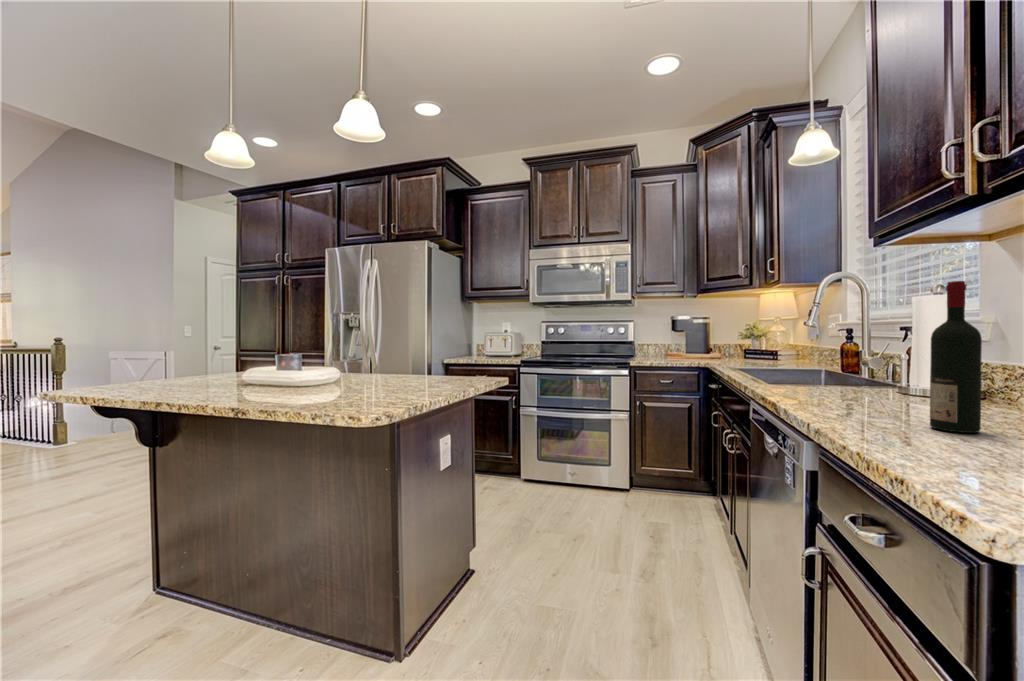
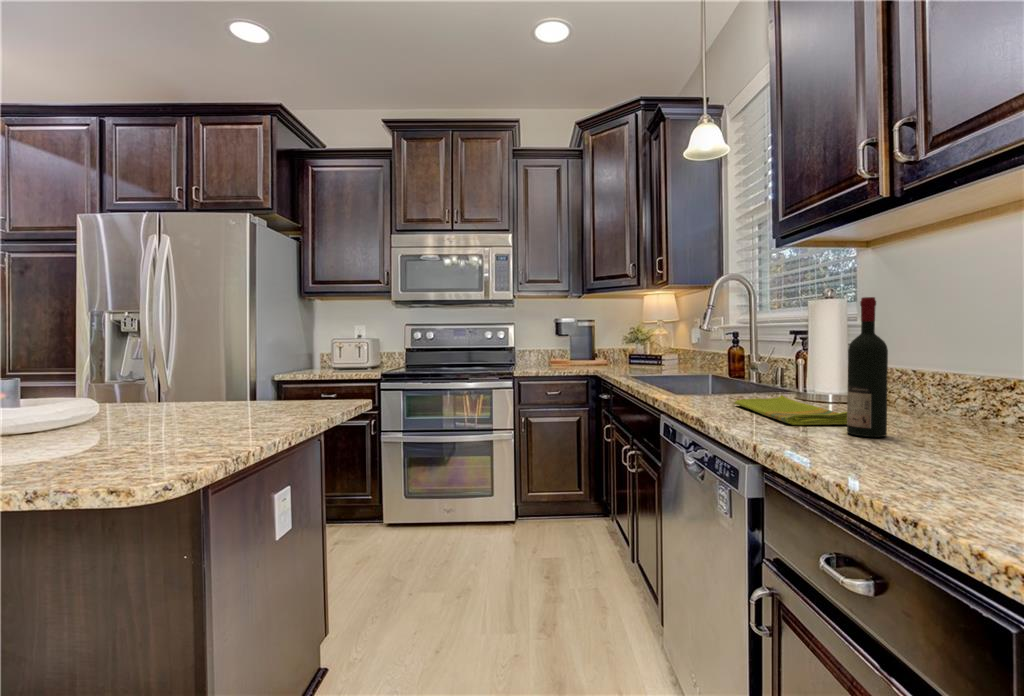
dish towel: none [820,387,944,418] -> present [735,396,847,425]

